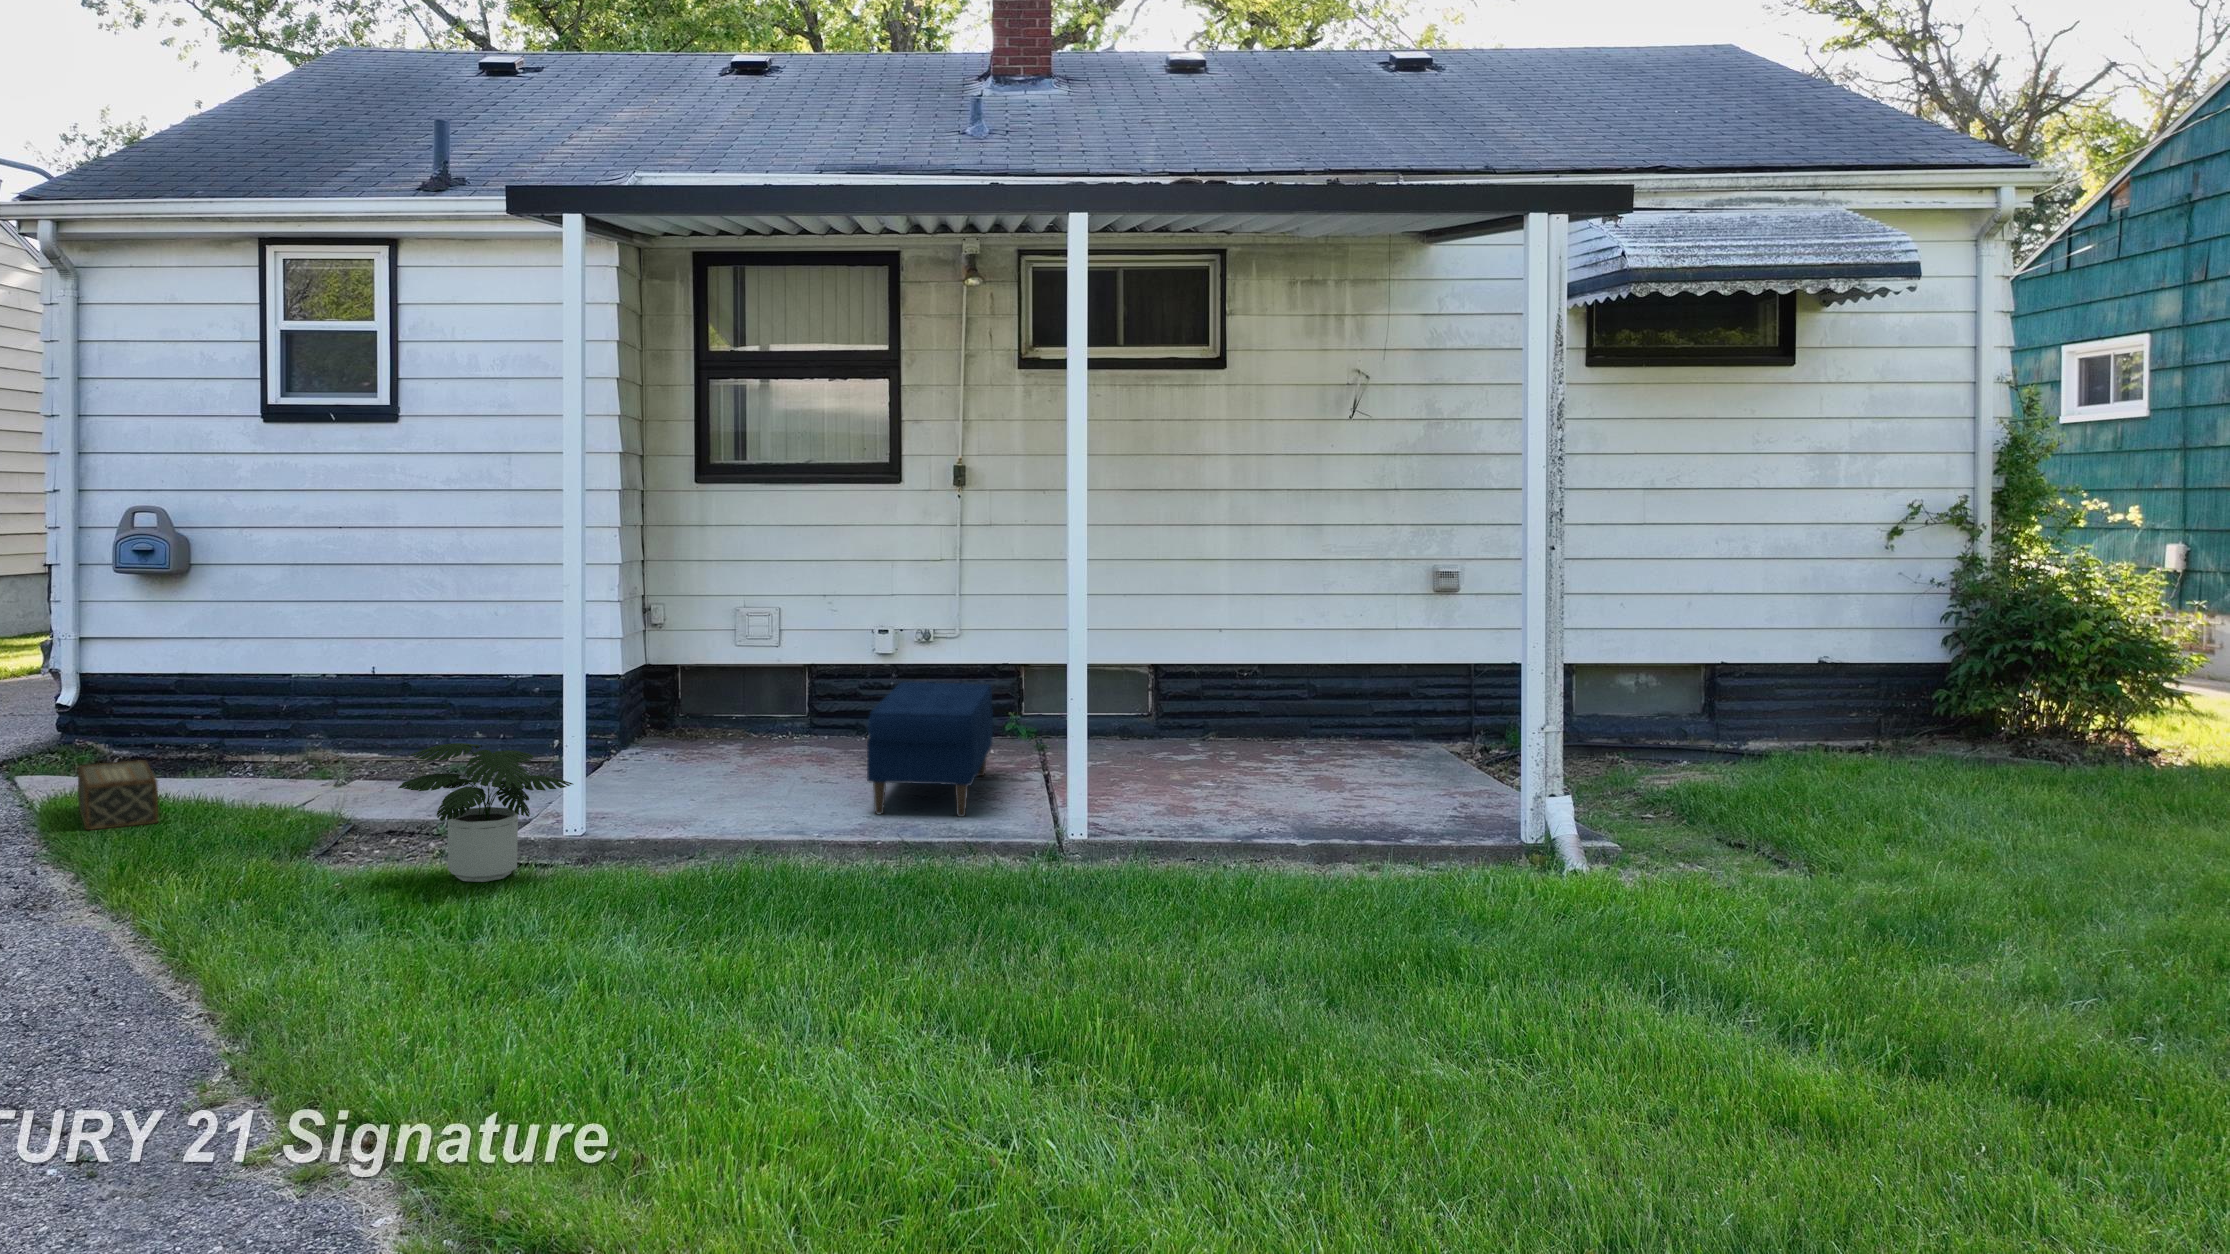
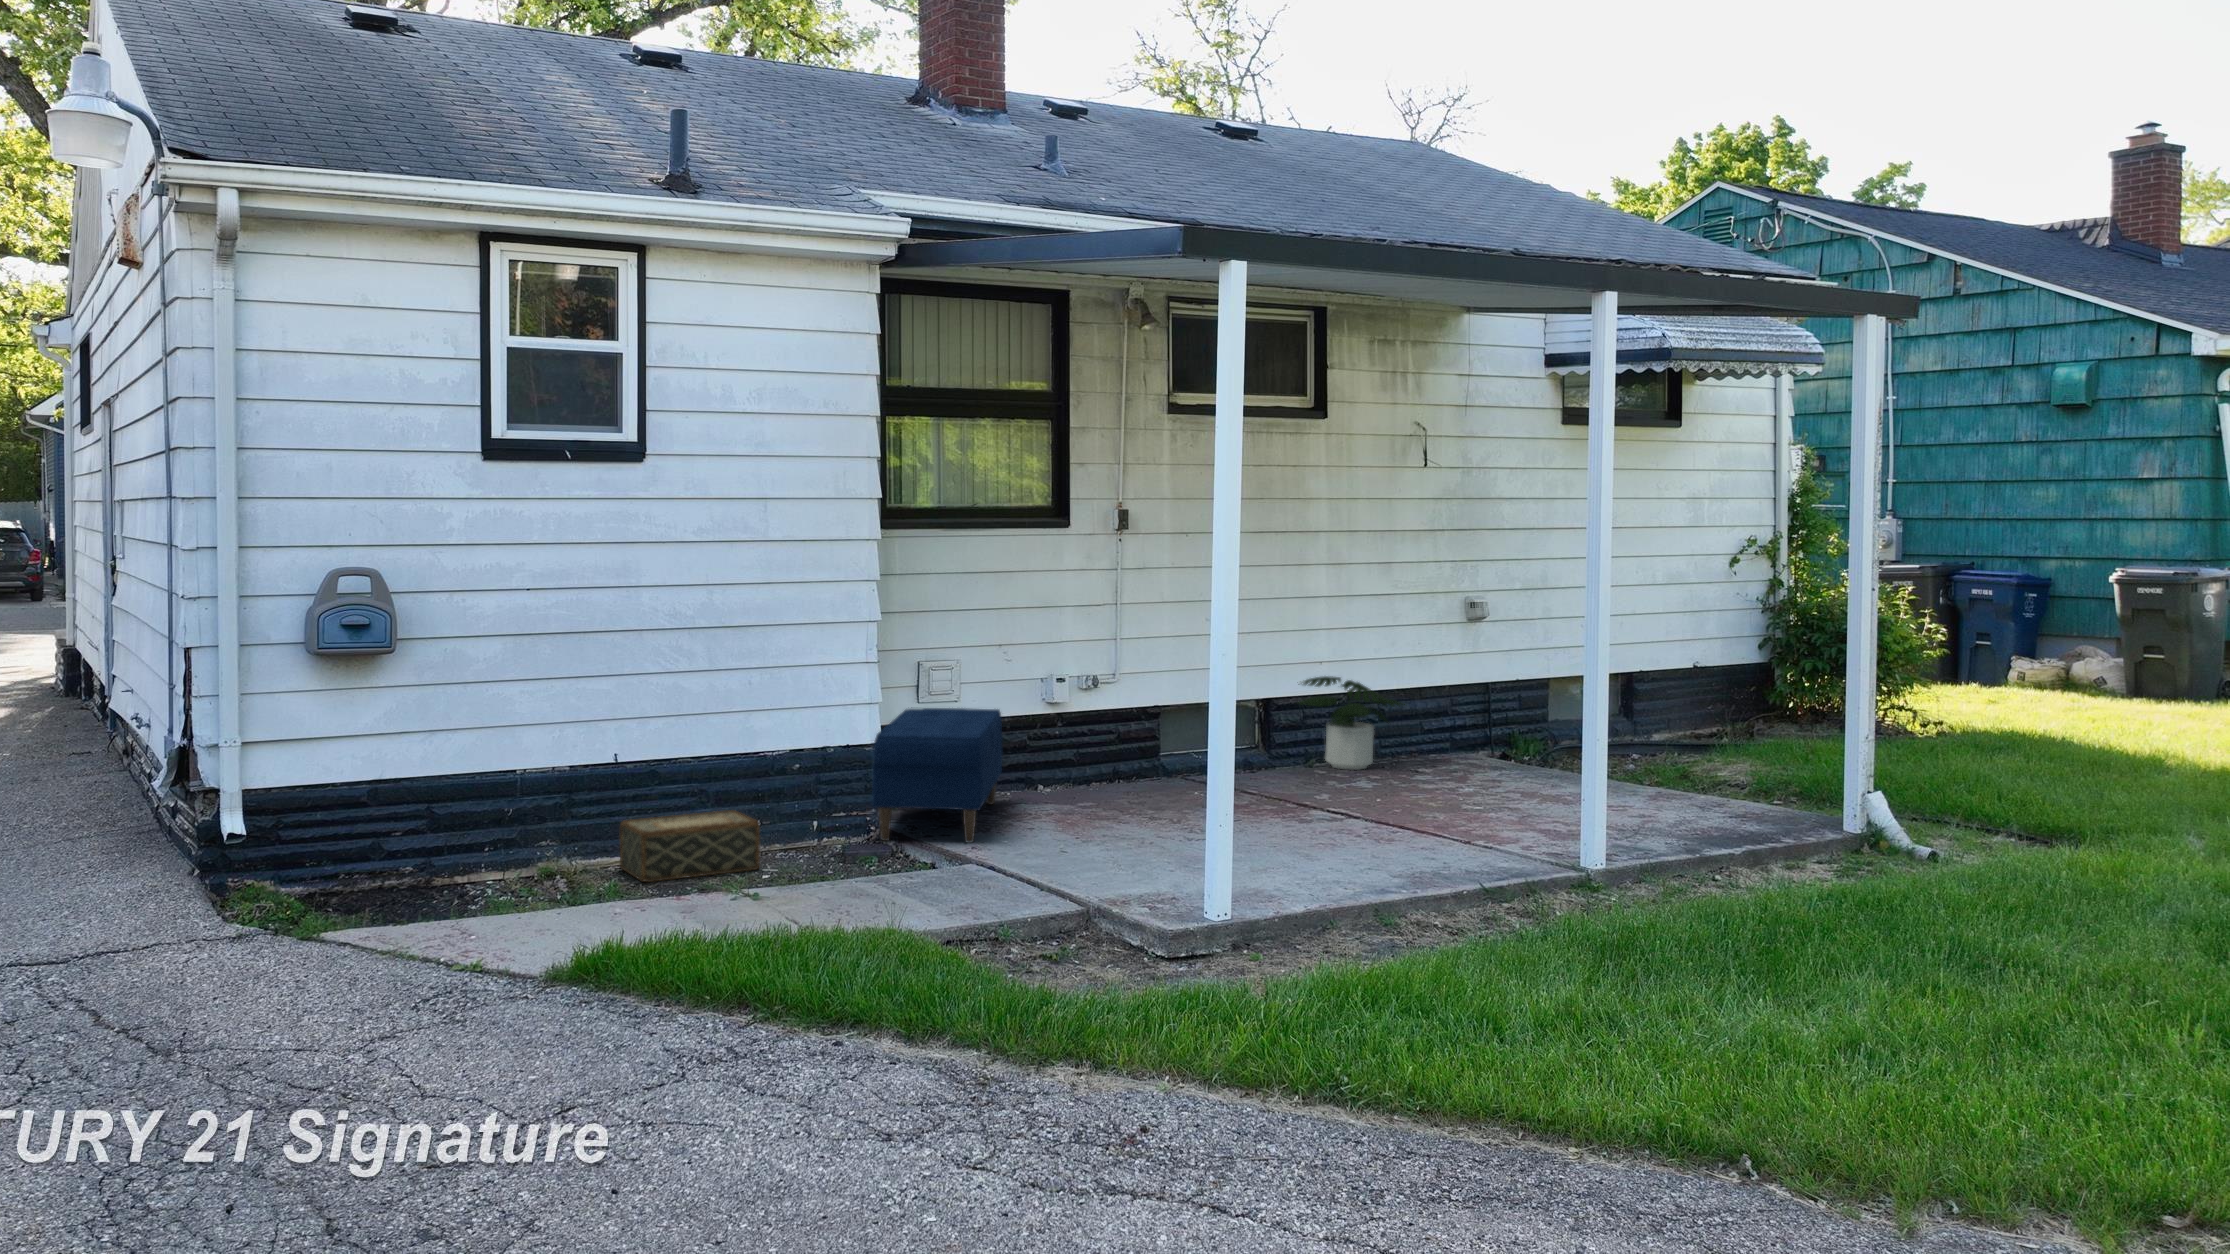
potted plant: present [398,743,573,882] -> present [1298,676,1405,770]
woven basket: present [78,760,158,830] -> present [620,810,760,882]

